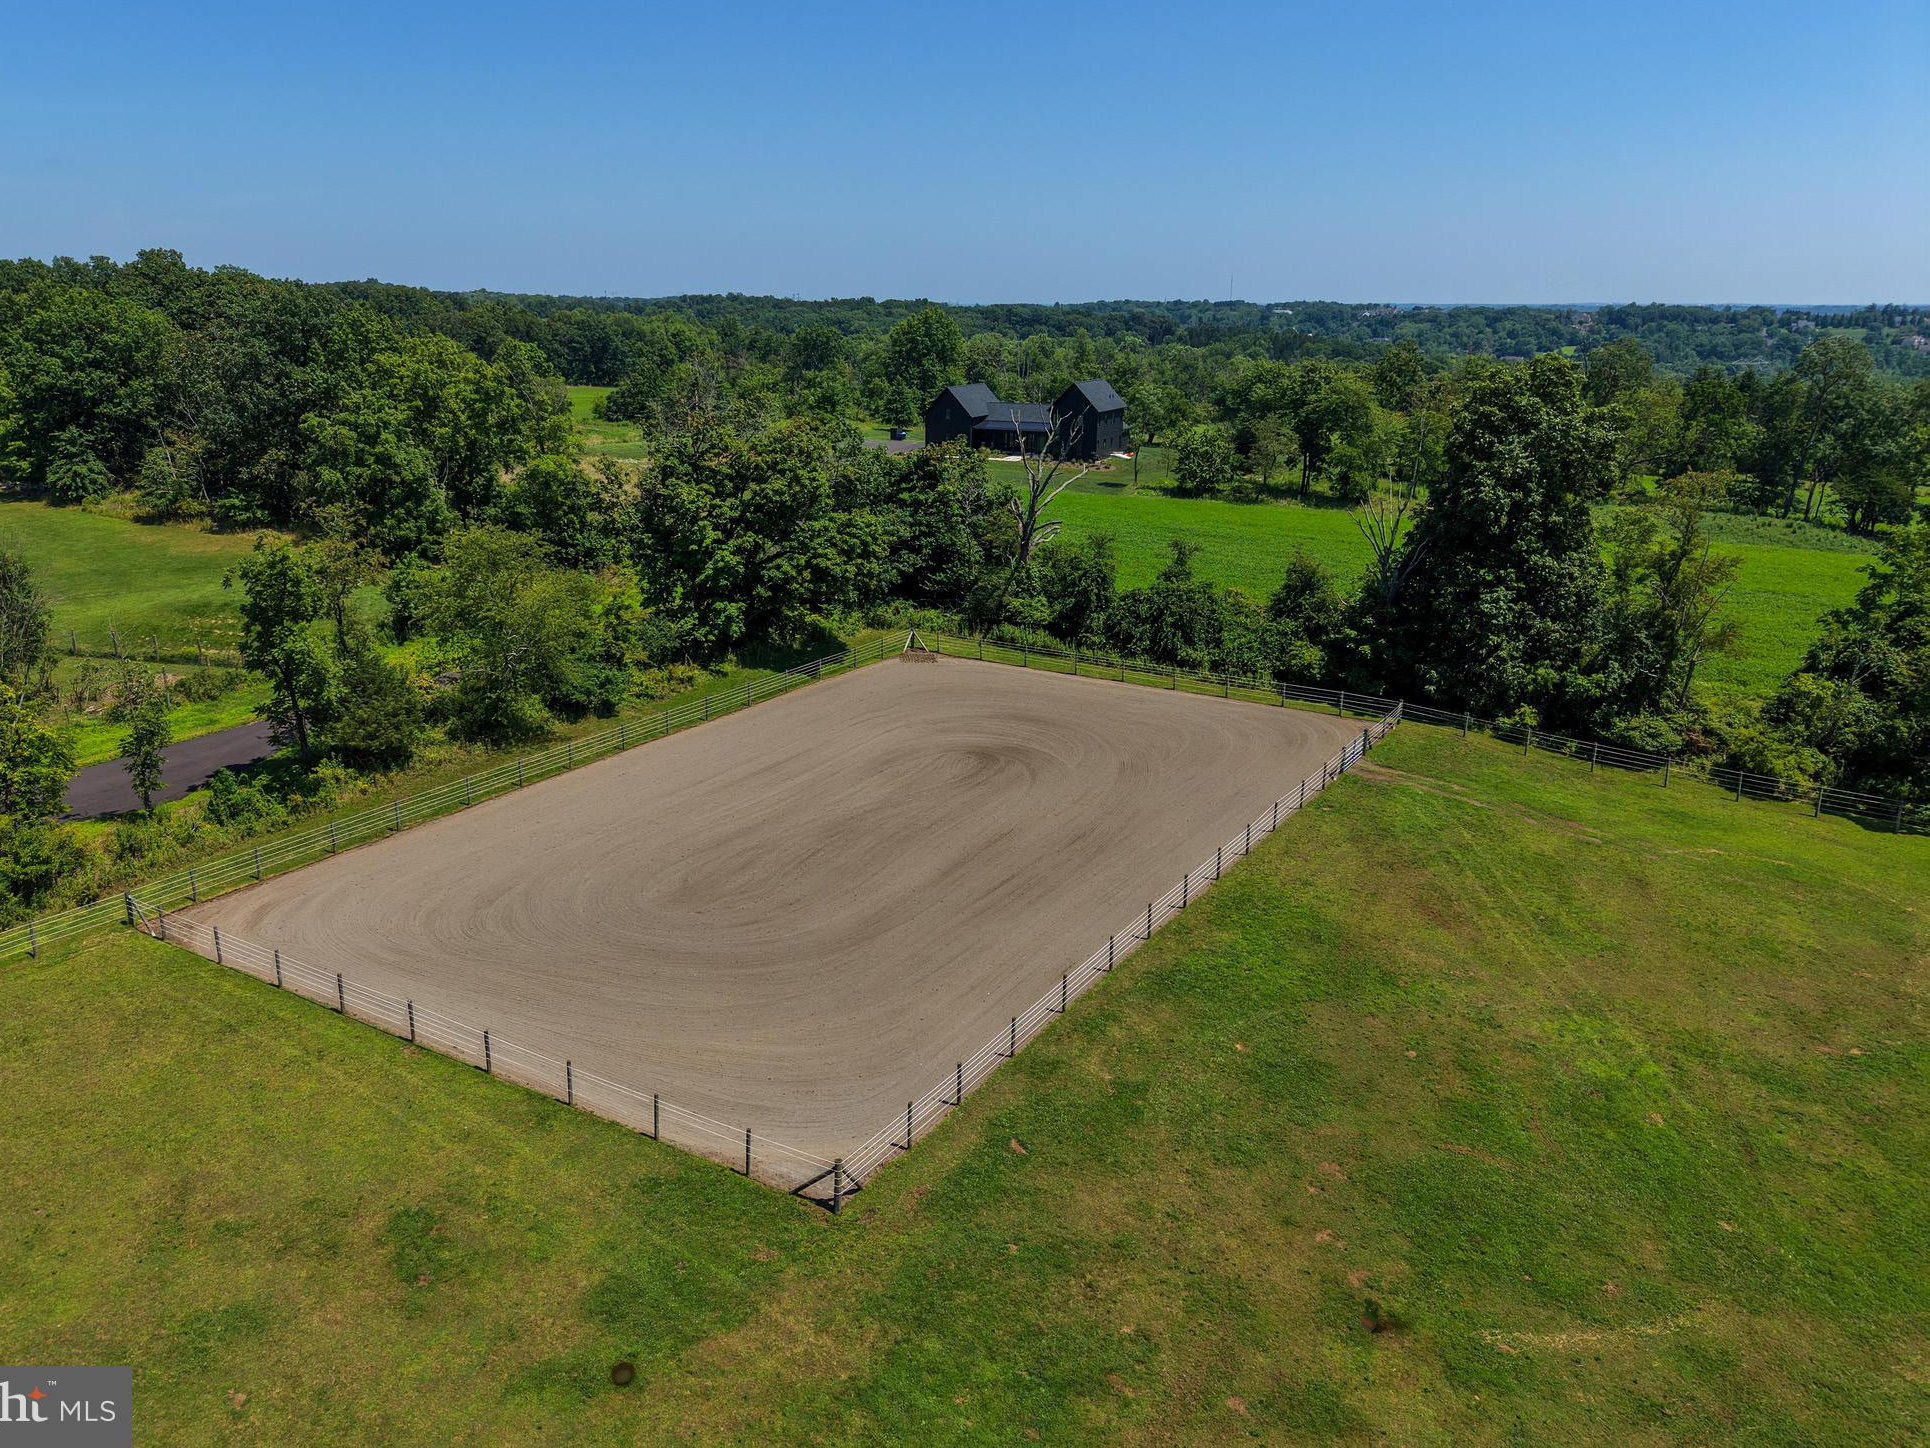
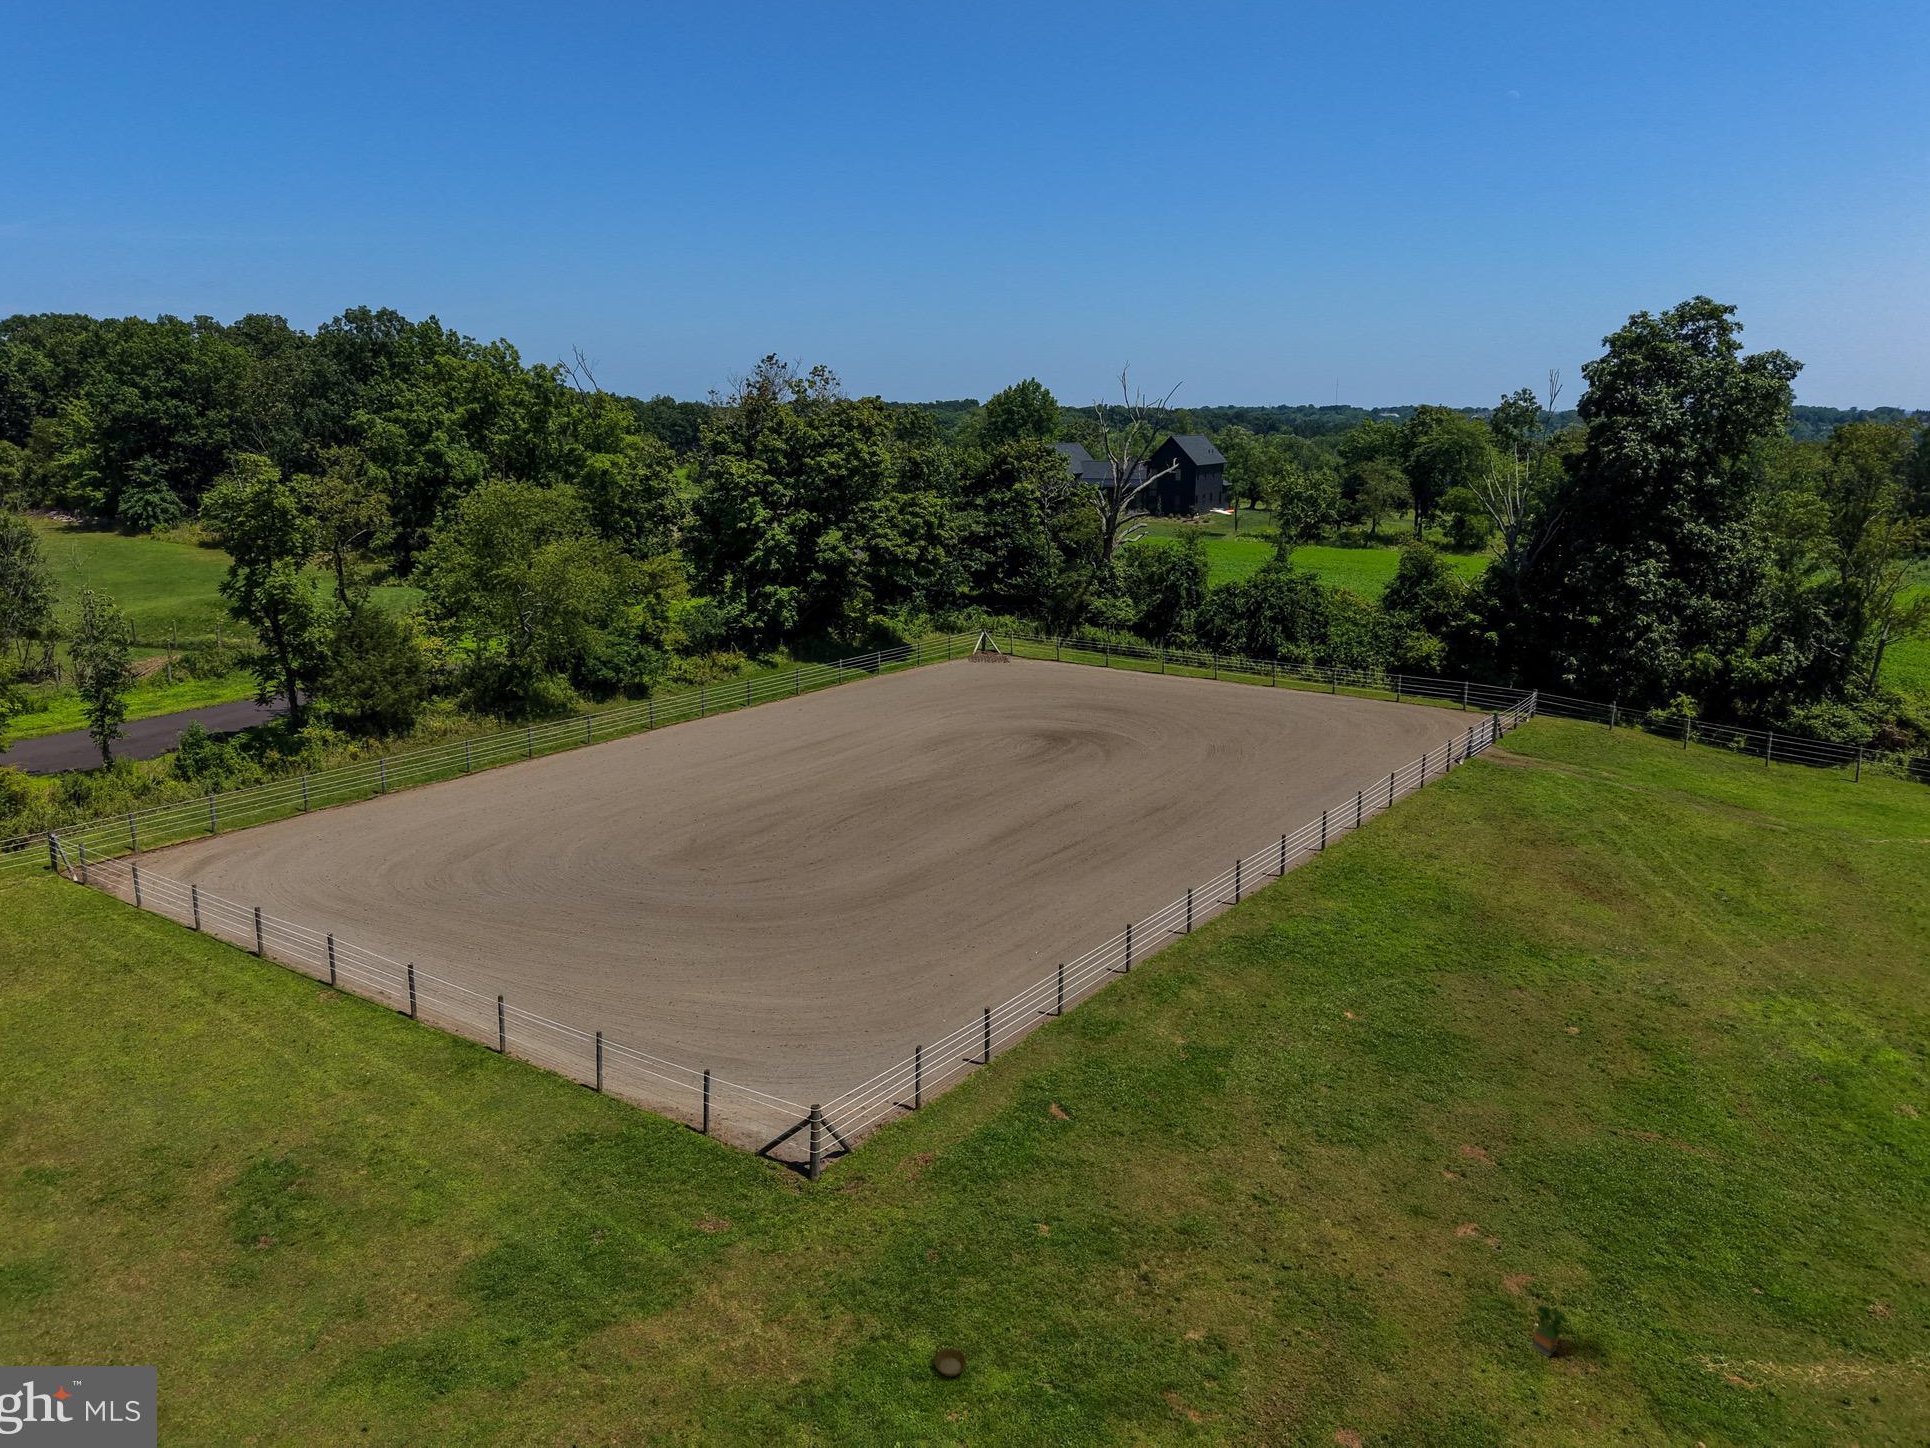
basket: present [611,1360,635,1384] -> present [935,1343,966,1377]

